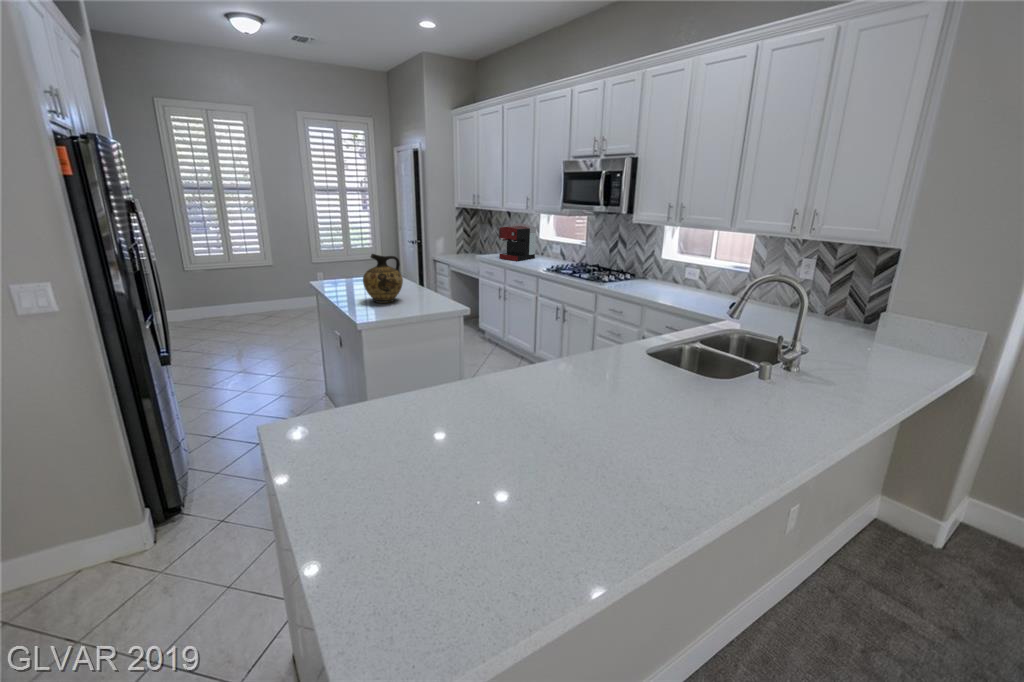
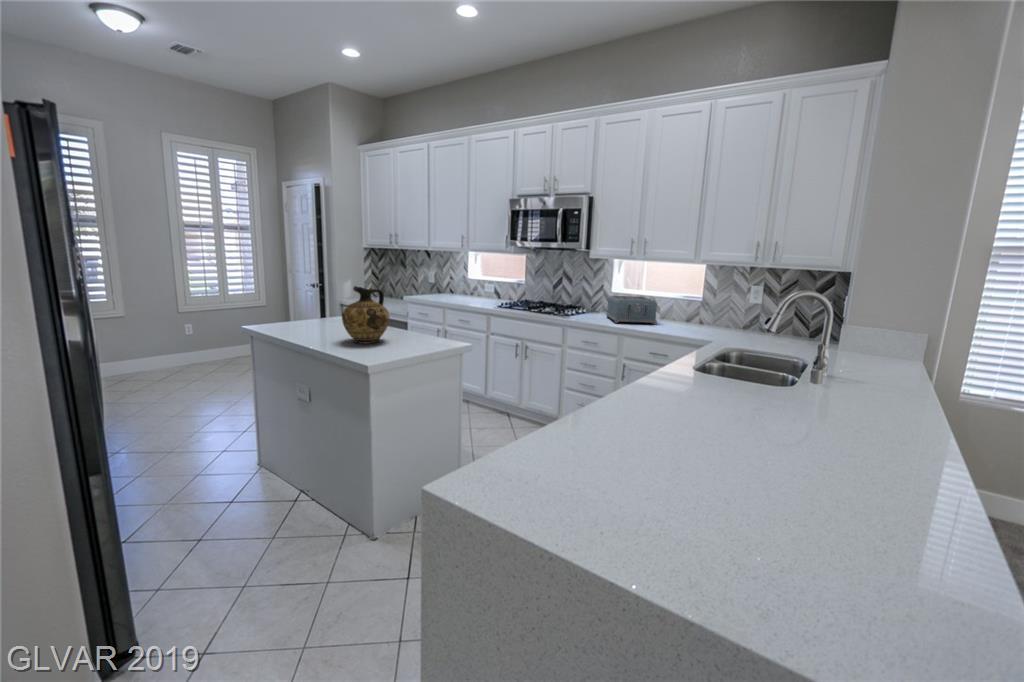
coffee maker: present [499,223,536,261] -> none [433,262,470,300]
toaster: none [642,263,690,297] -> present [606,296,657,324]

